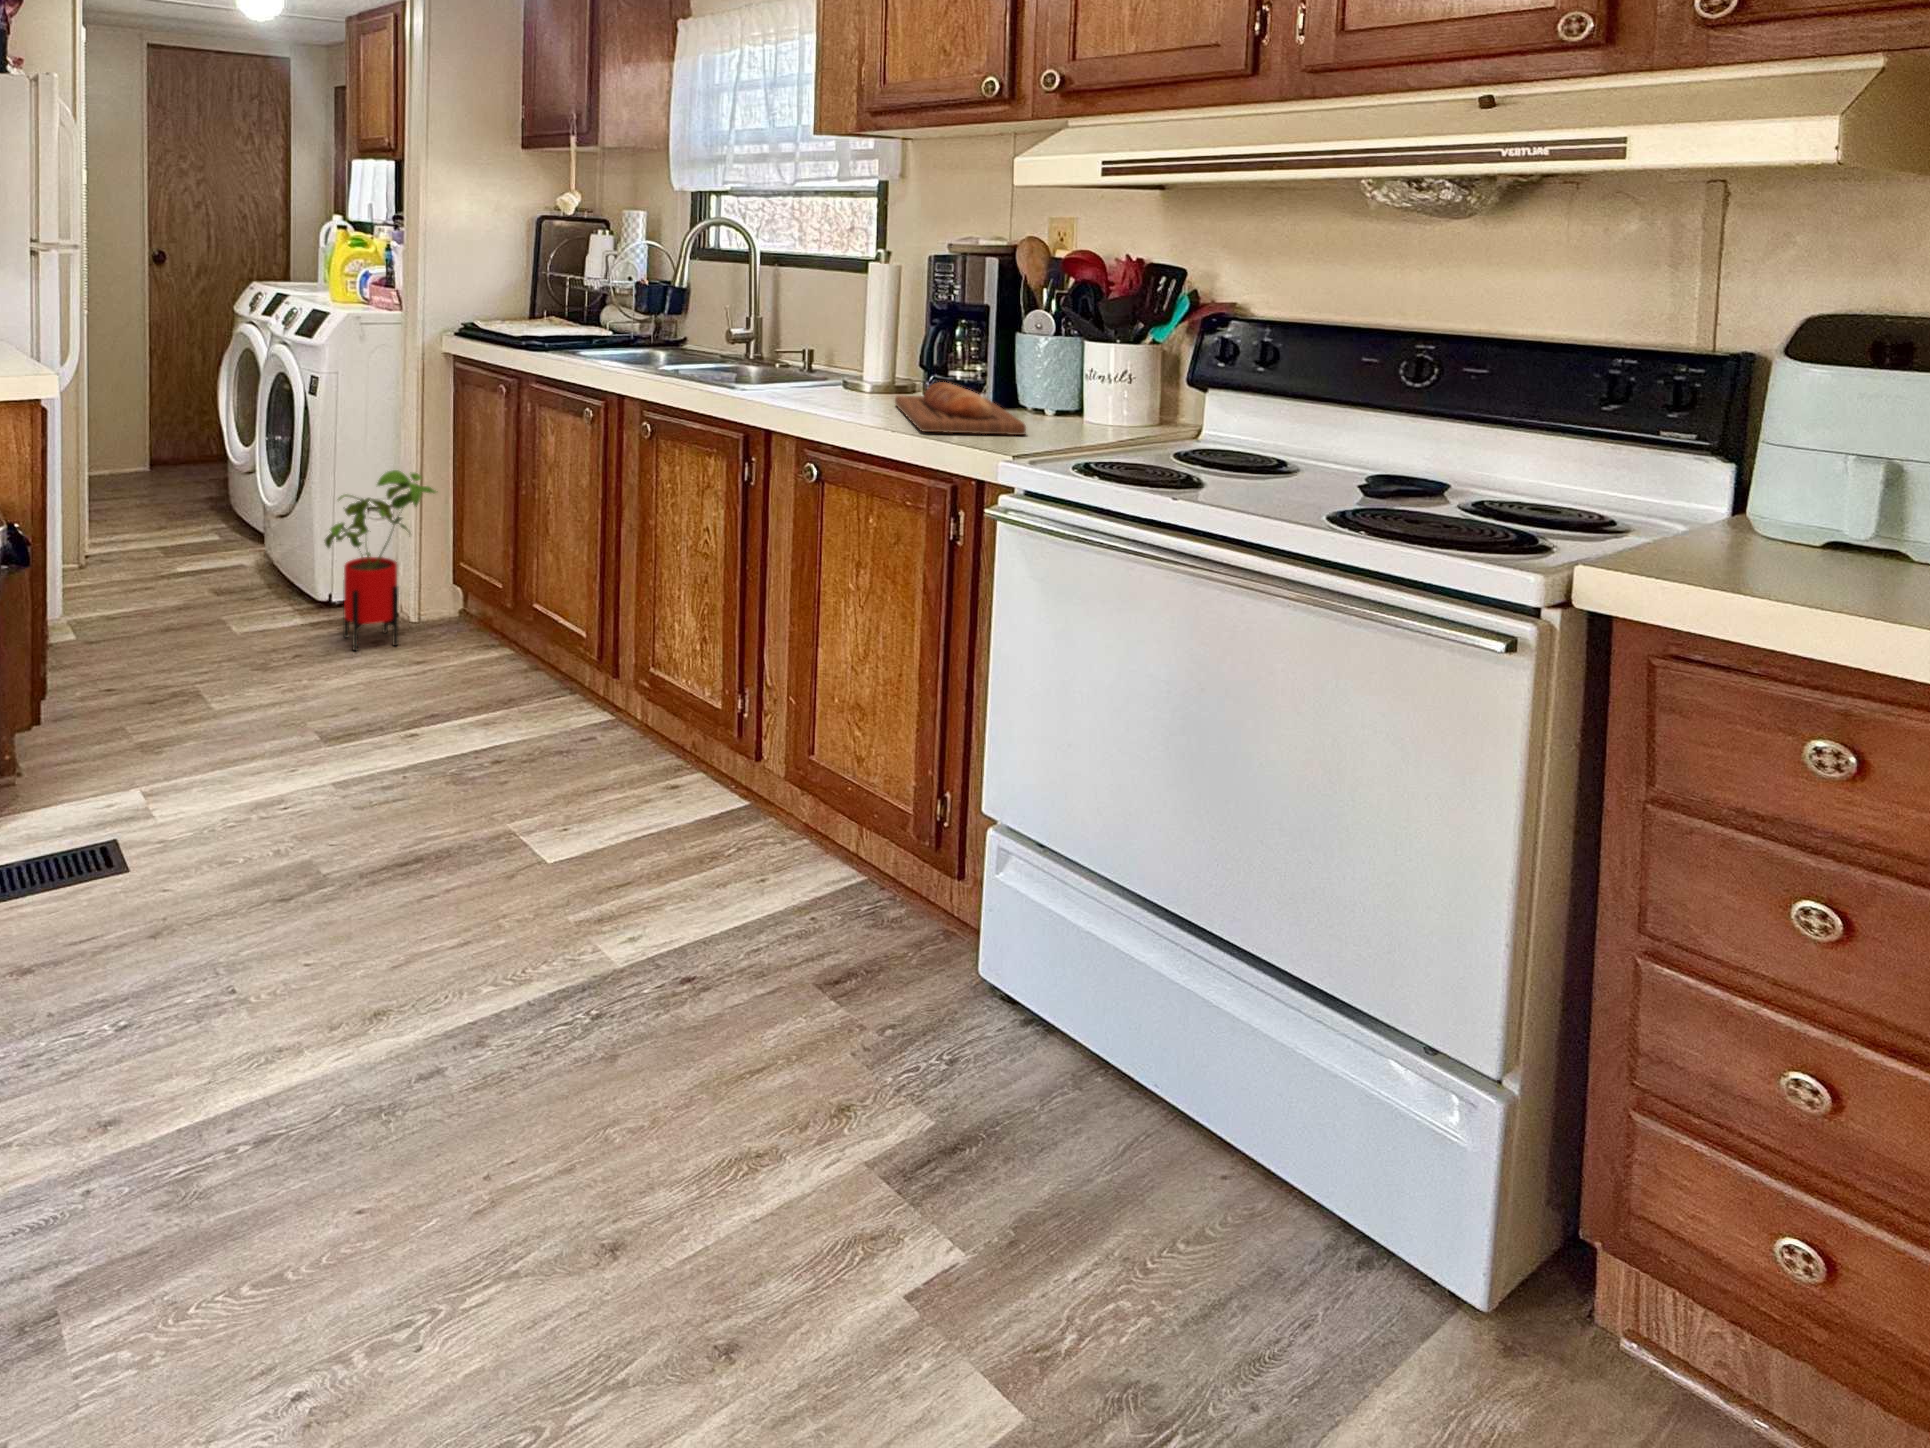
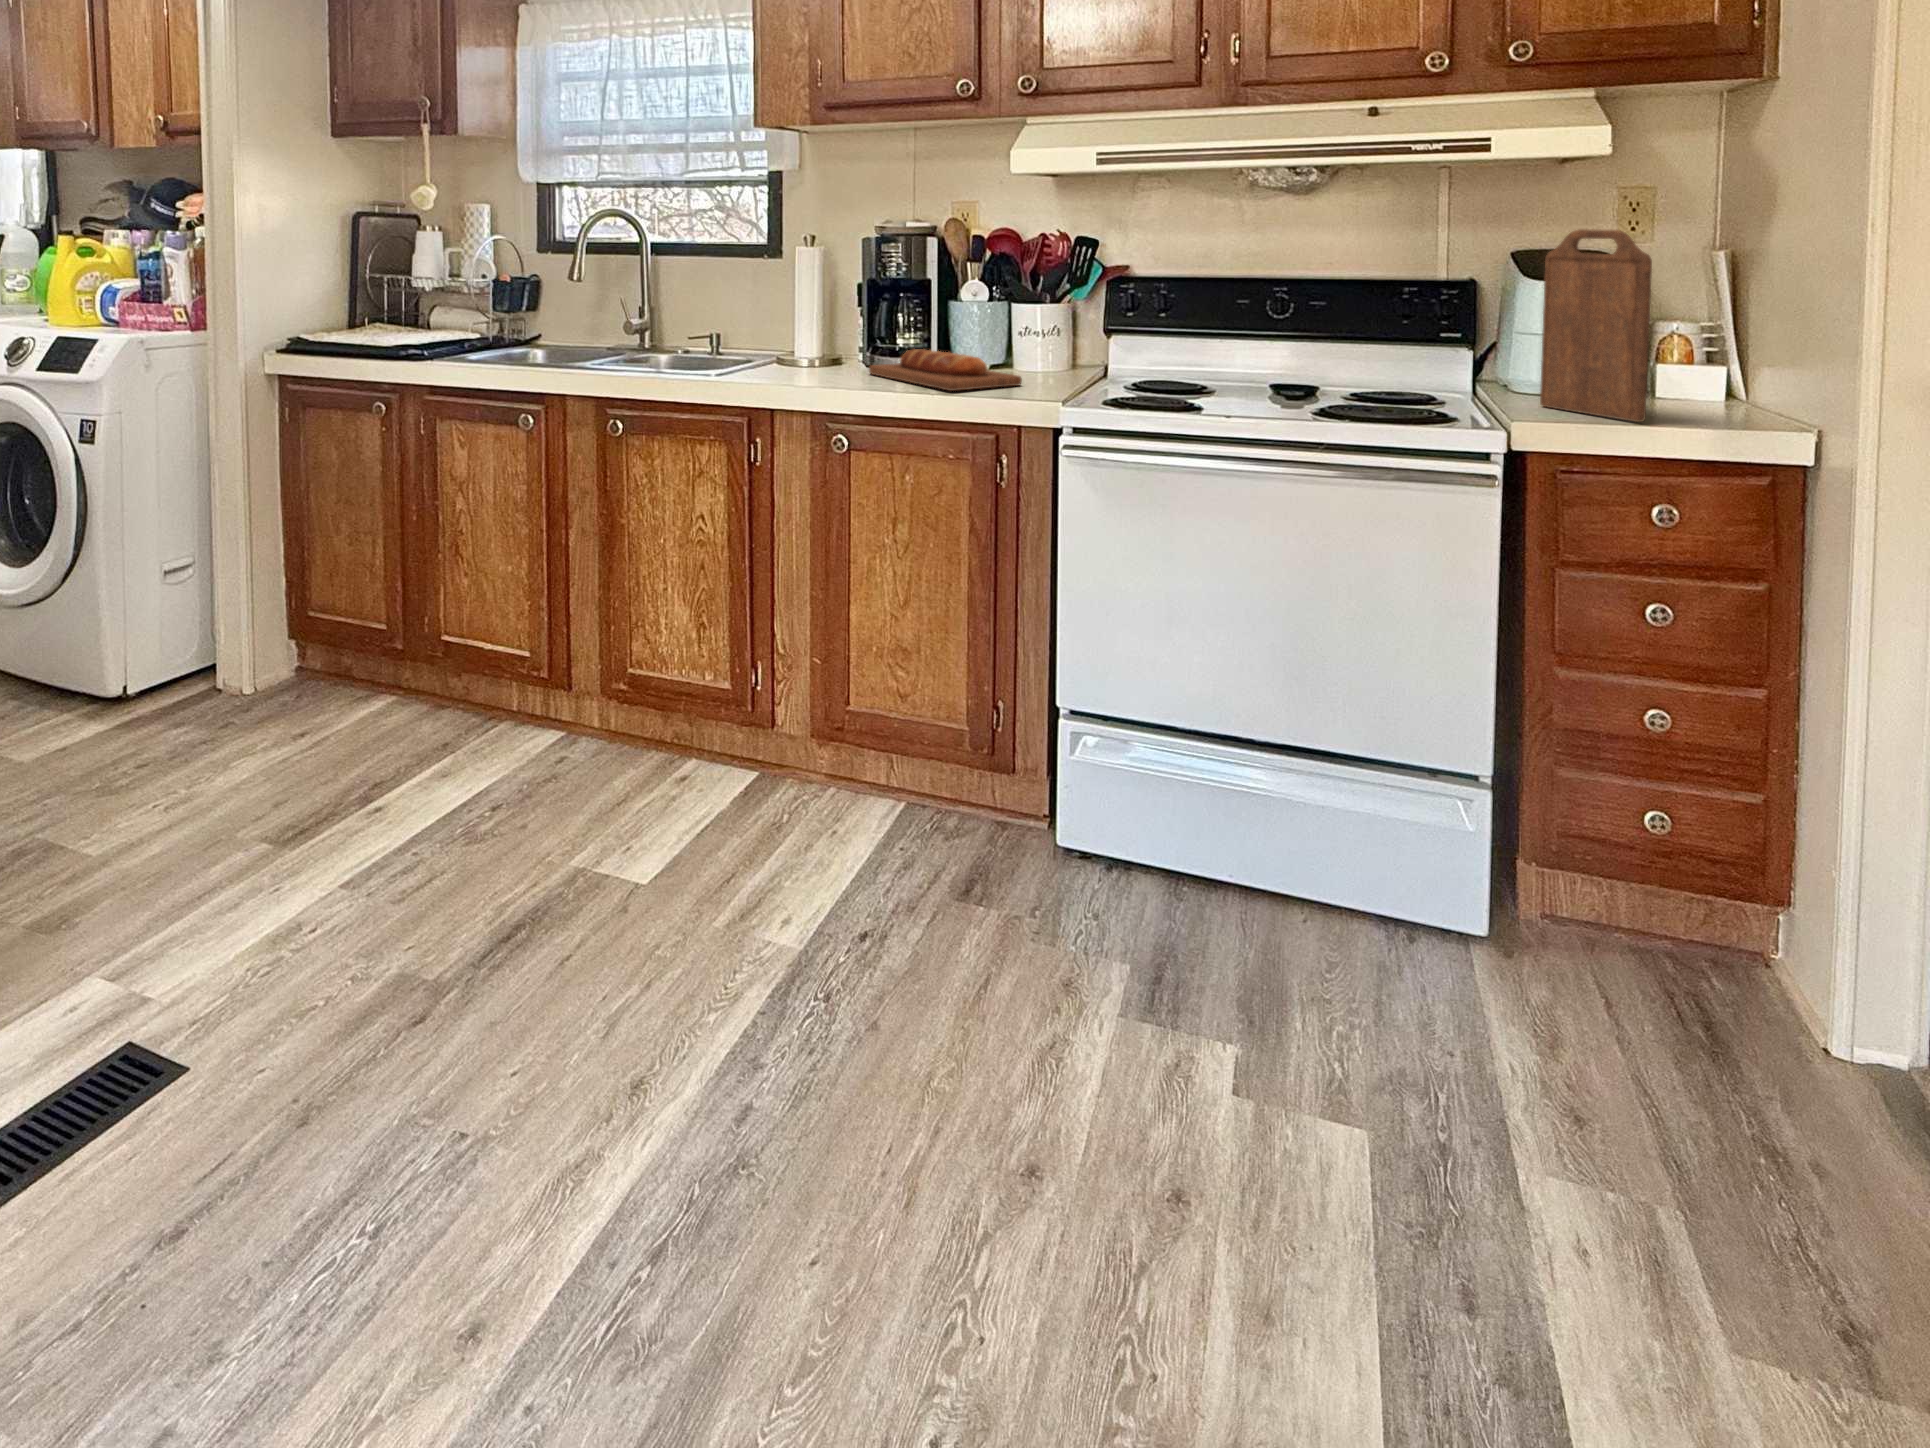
cutting board: none [1743,282,1895,605] -> present [1540,229,1652,422]
house plant: present [324,470,436,651] -> none [150,514,294,741]

